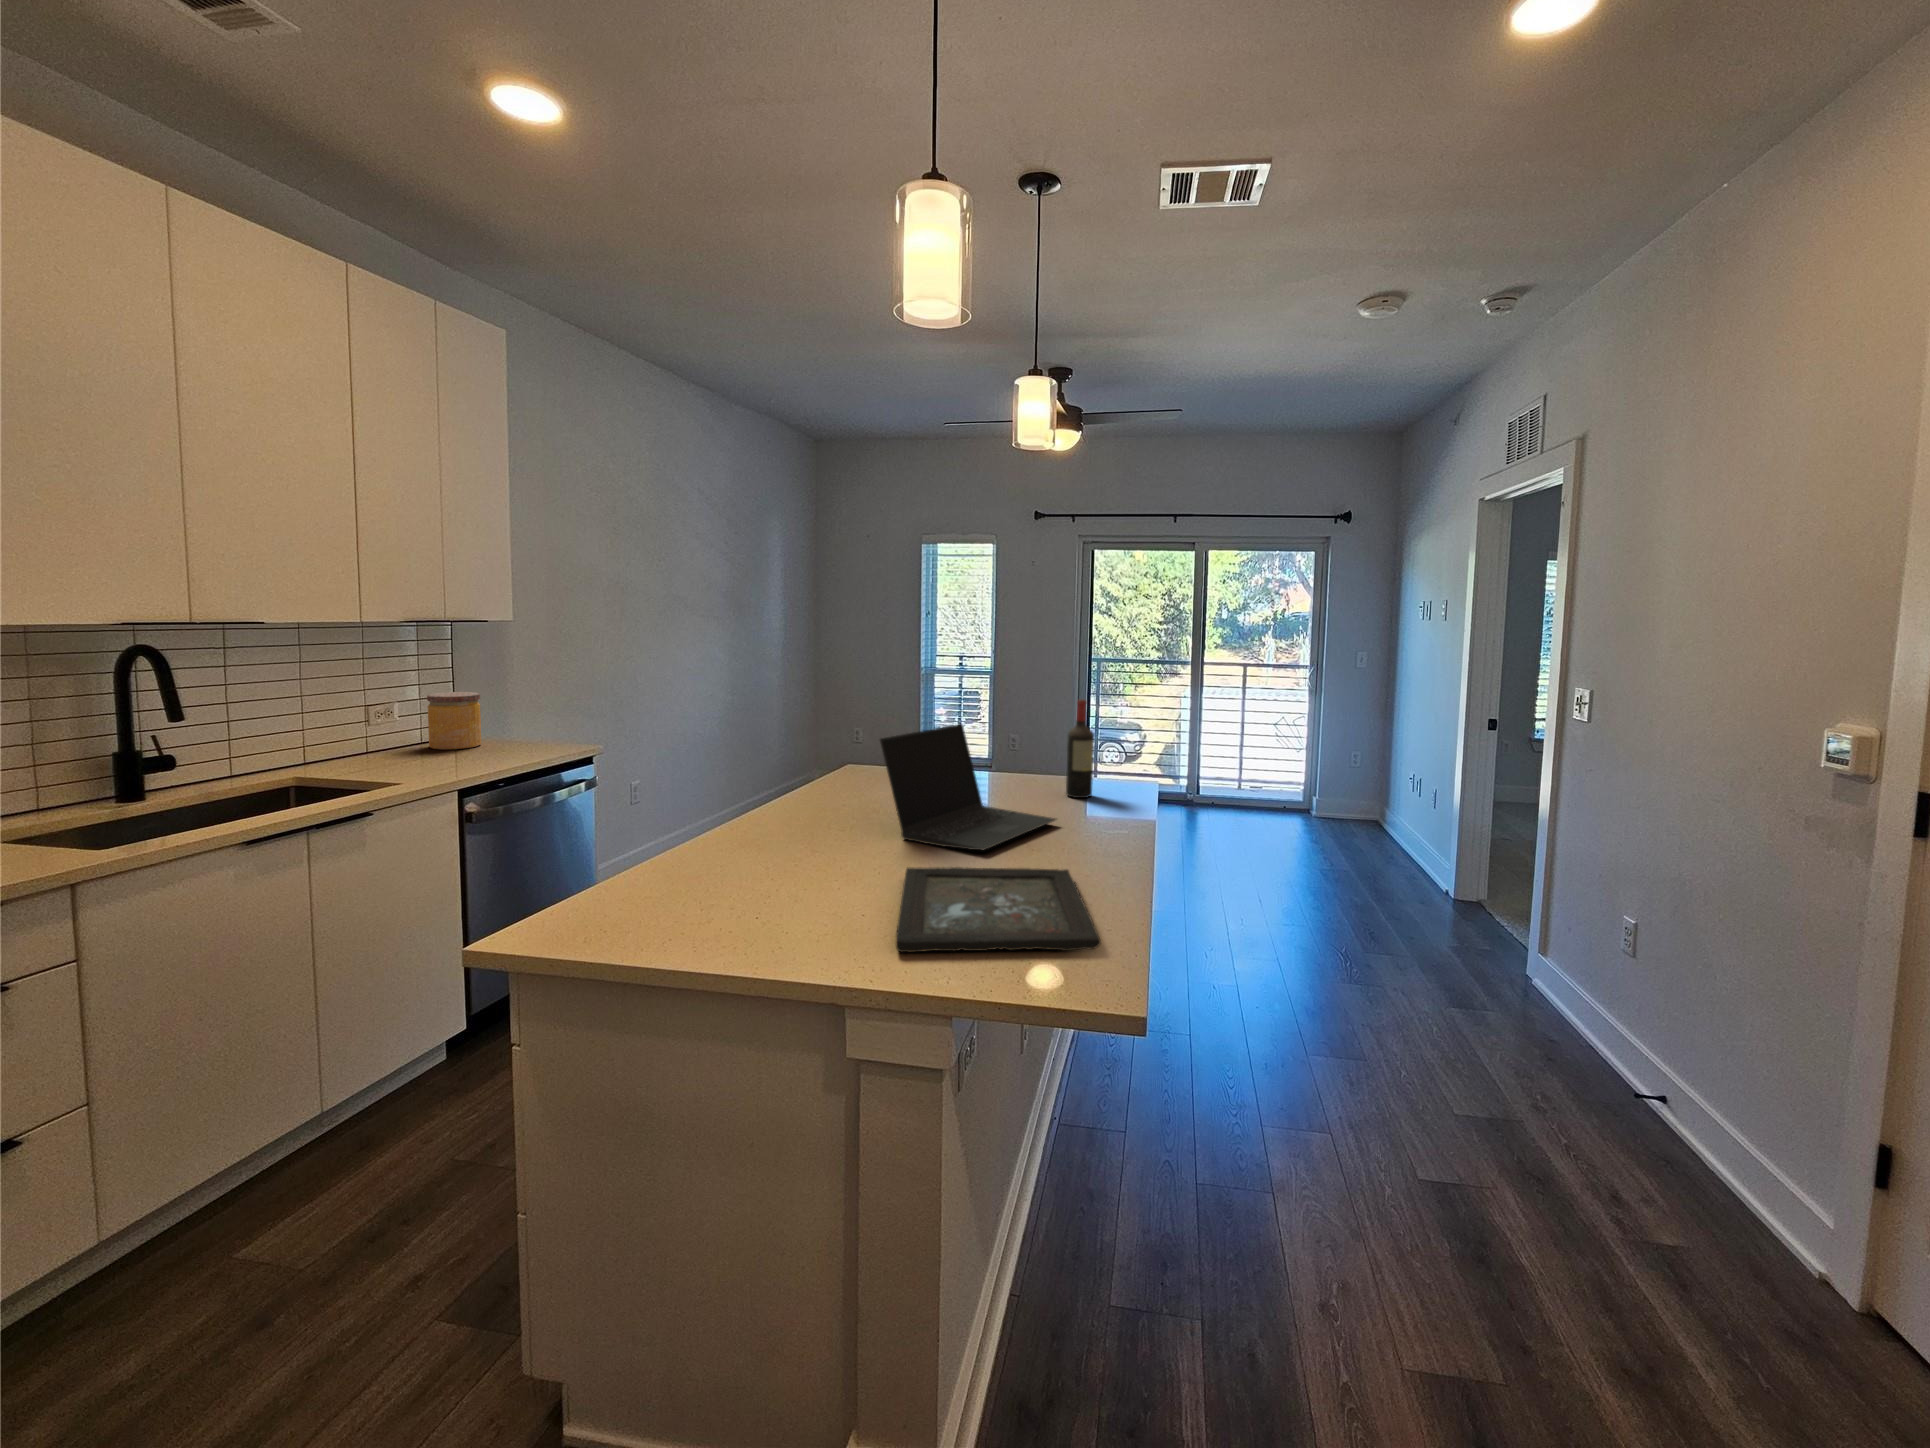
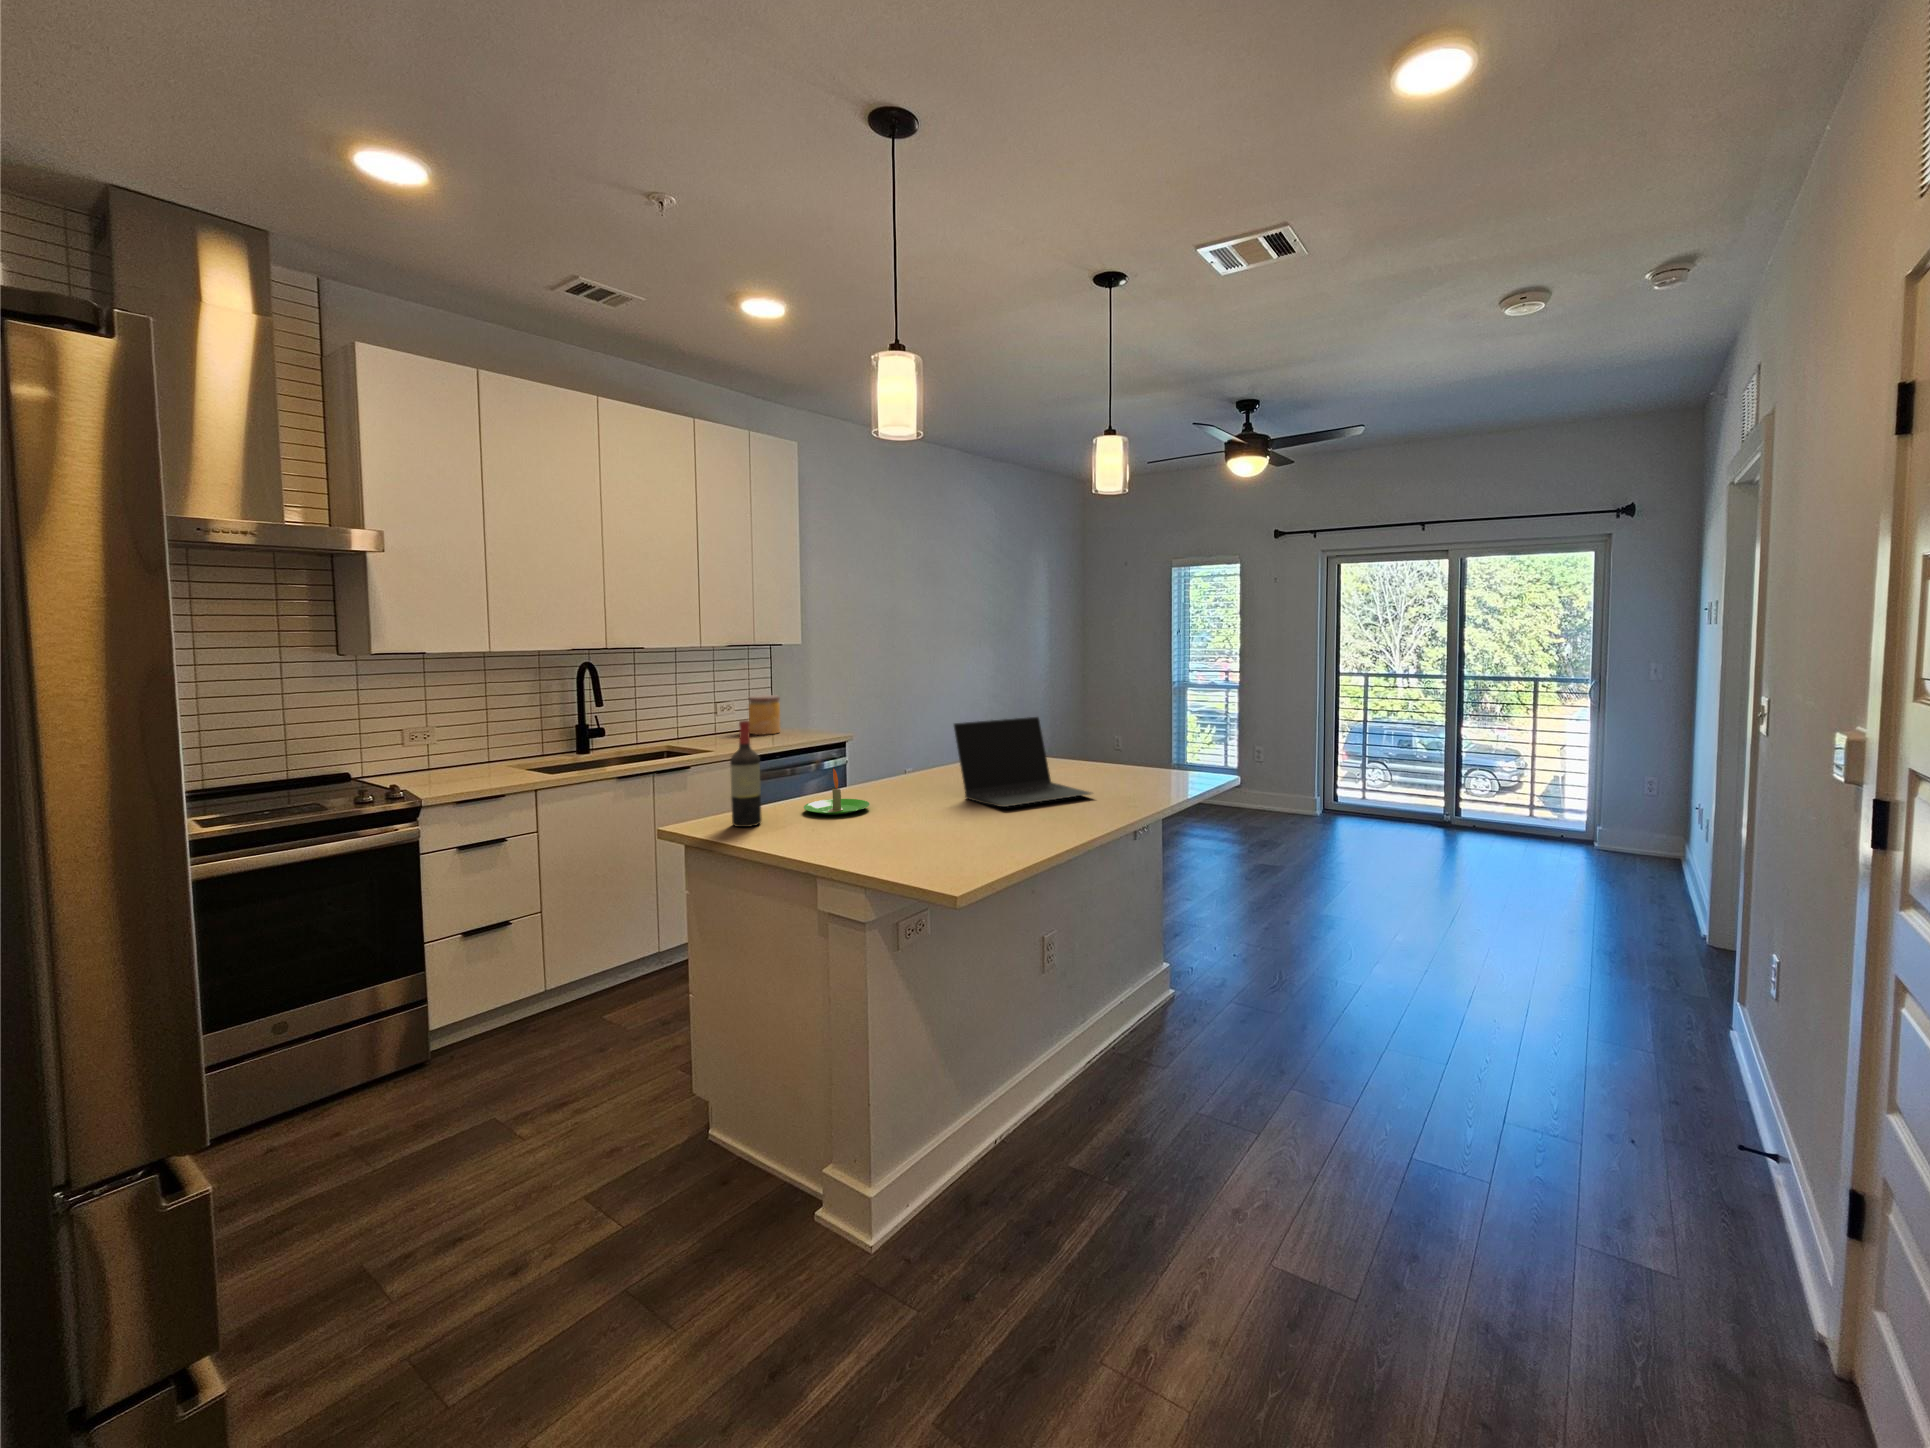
wine bottle: present [1066,699,1094,798] -> present [730,720,762,827]
candle: none [695,816,797,887] -> present [804,769,870,815]
tray: present [896,867,1101,952] -> none [866,811,1042,861]

